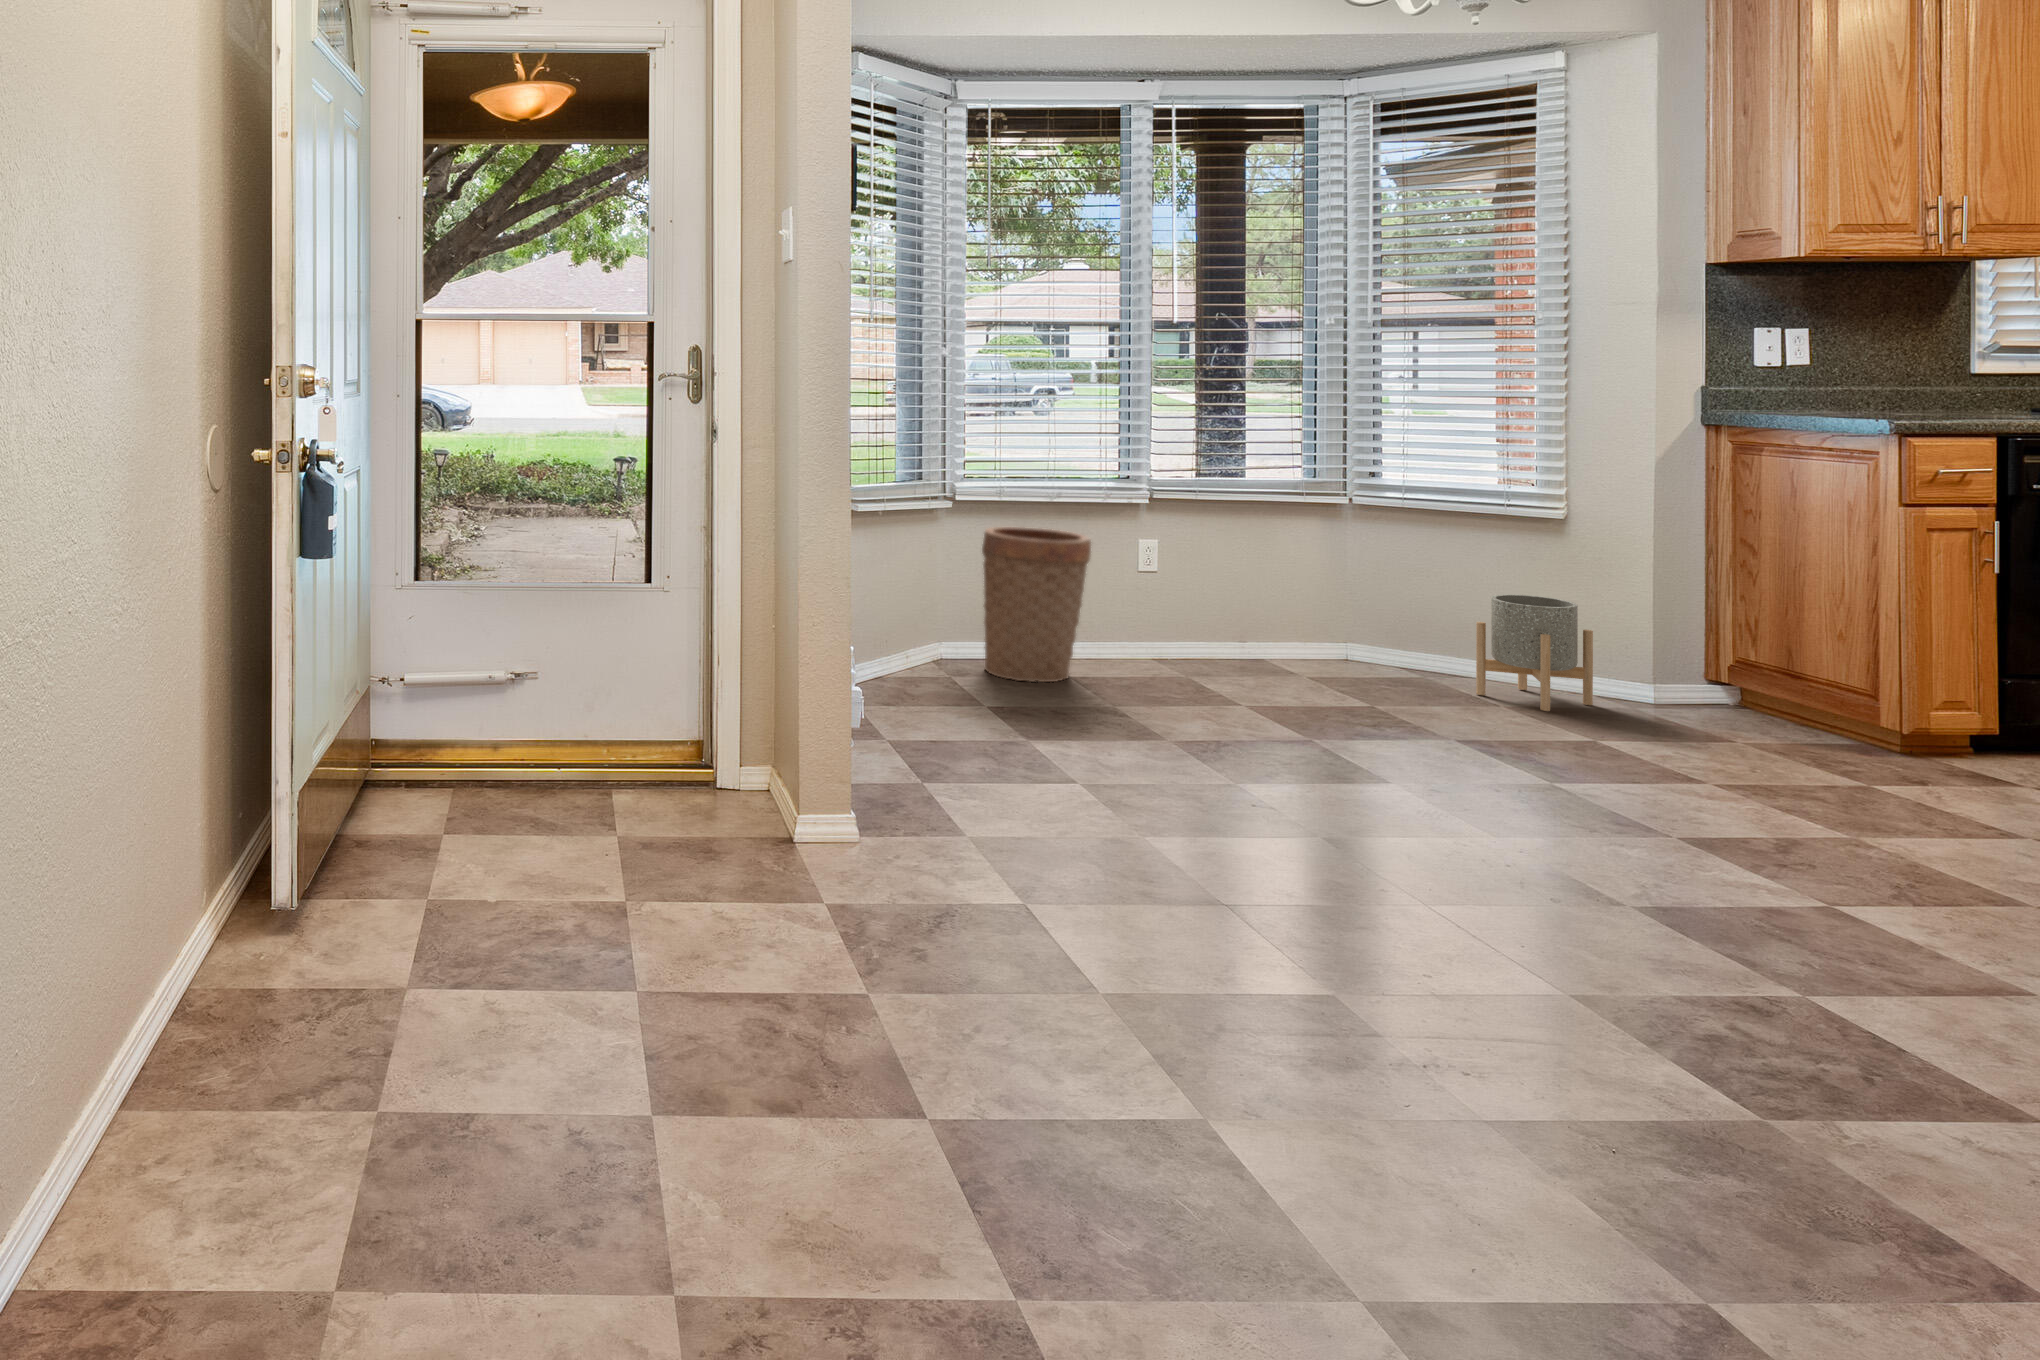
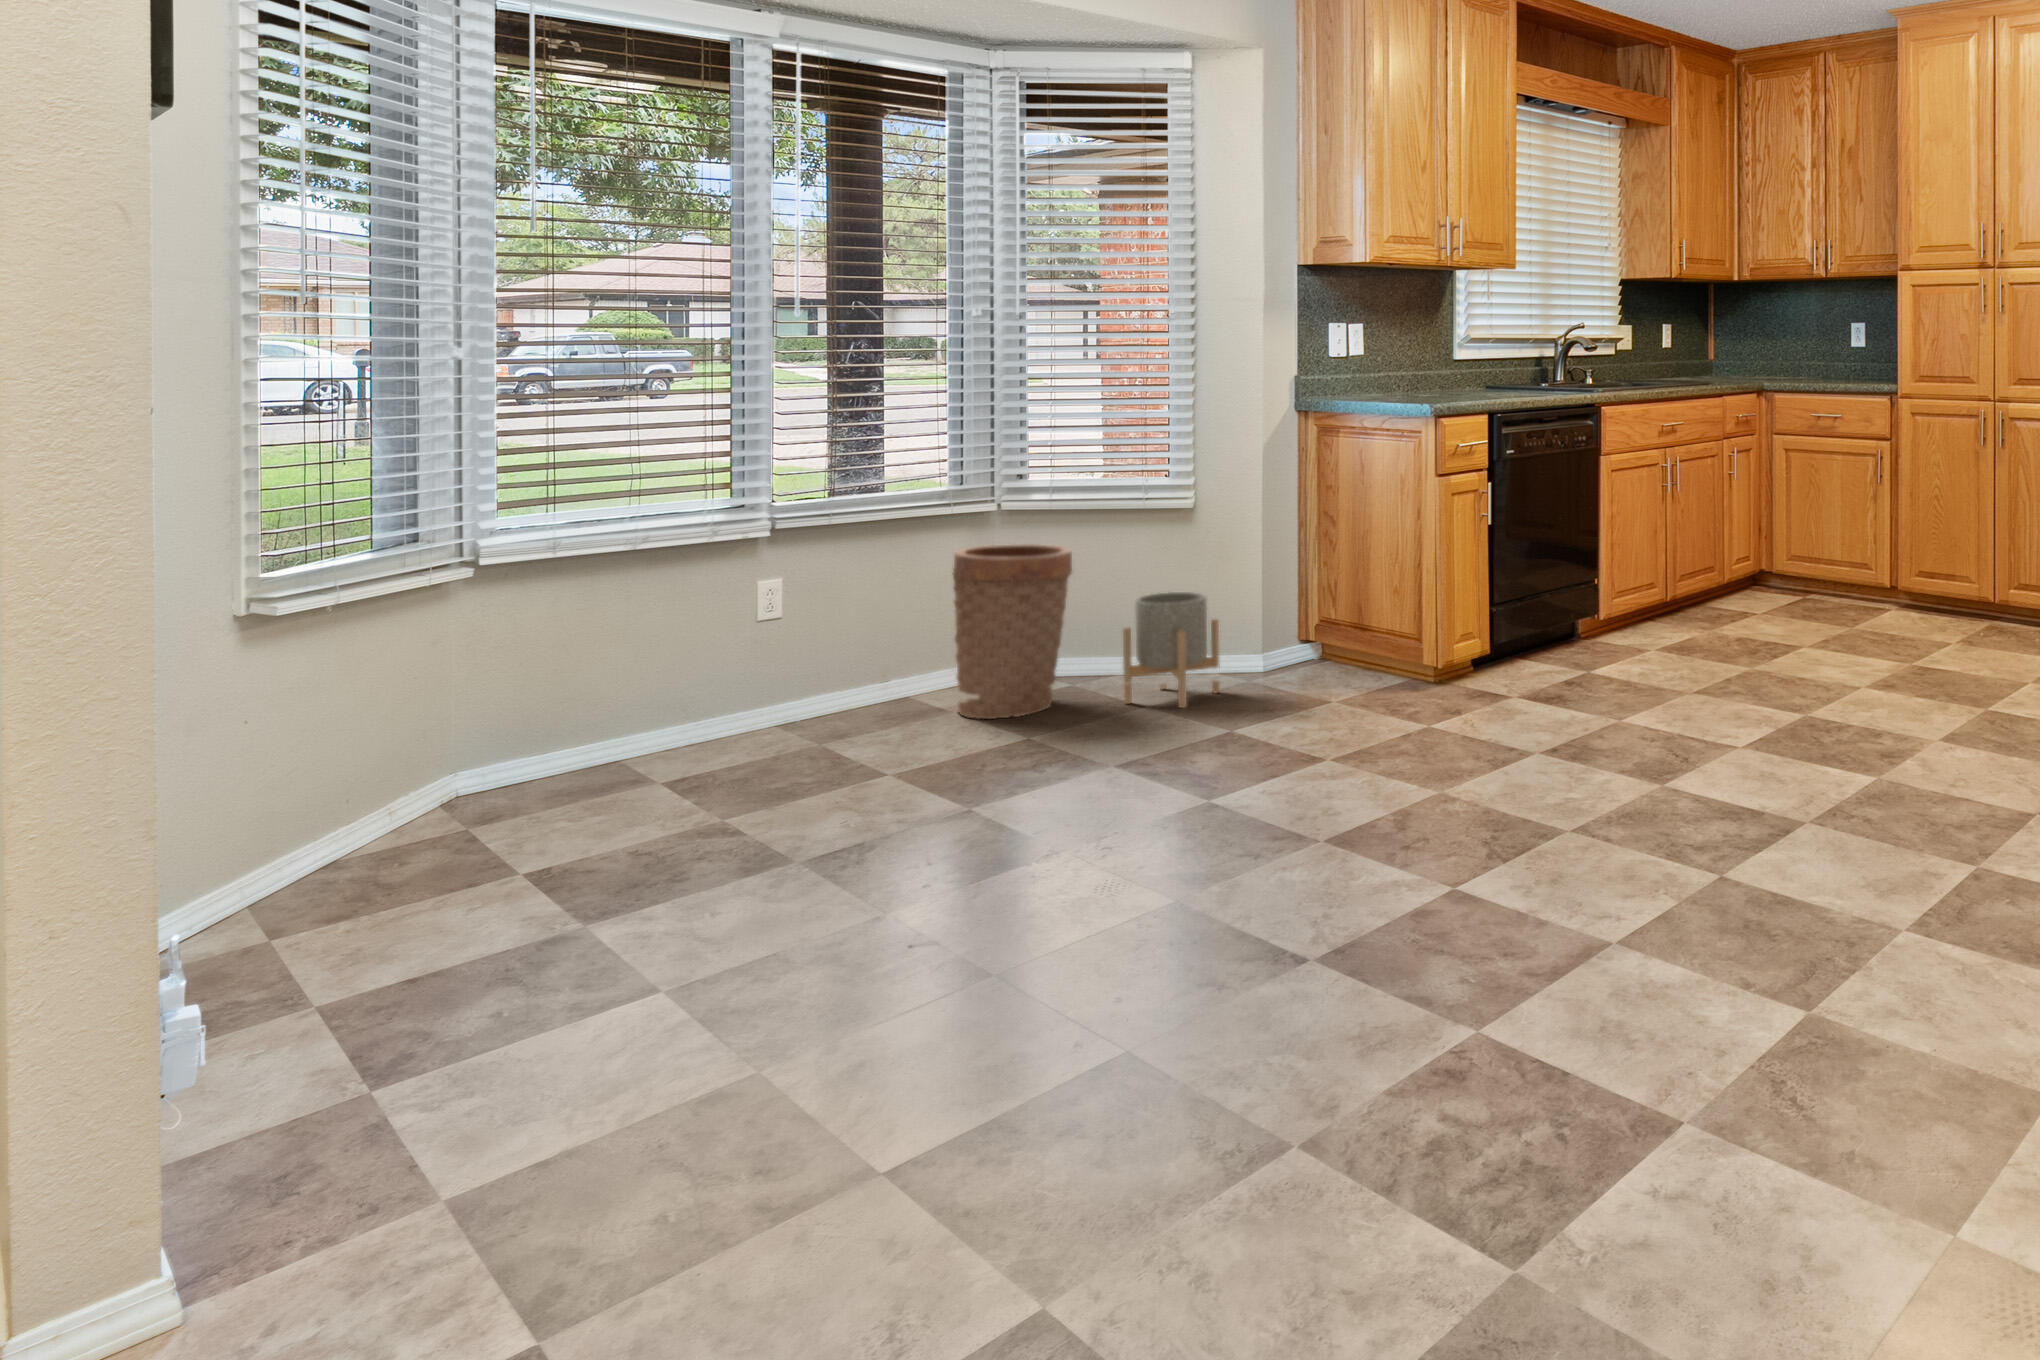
basket: present [982,527,1091,682] -> present [953,544,1072,719]

